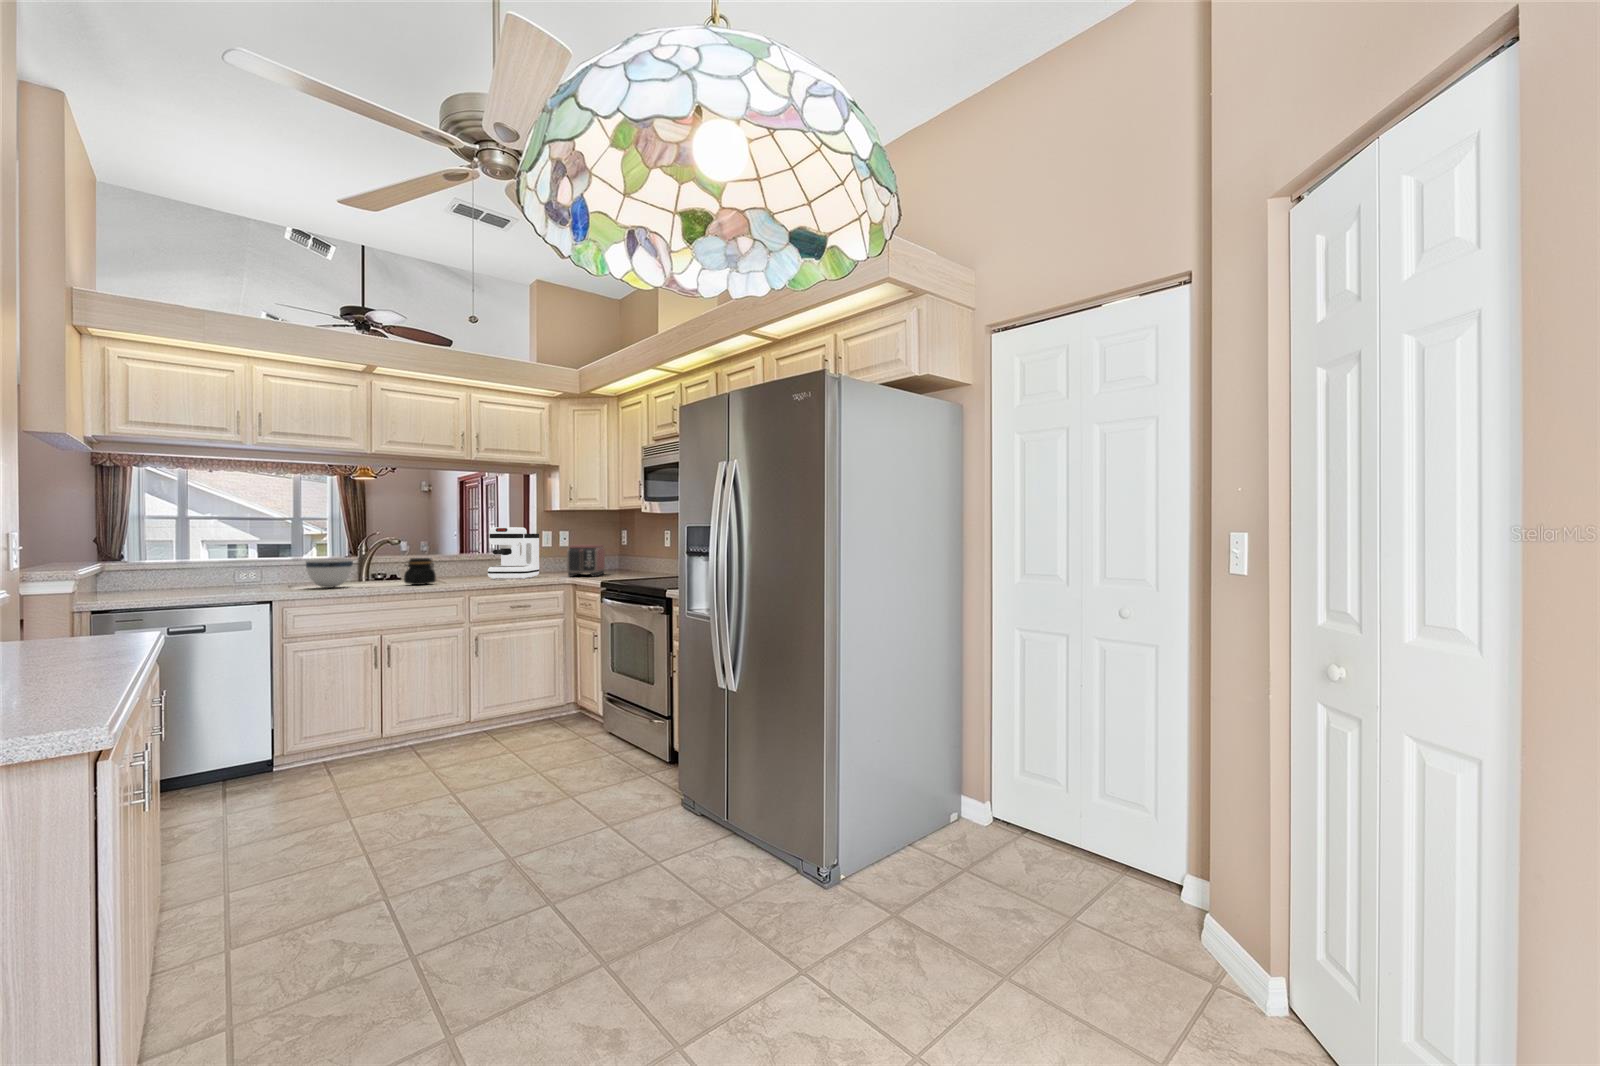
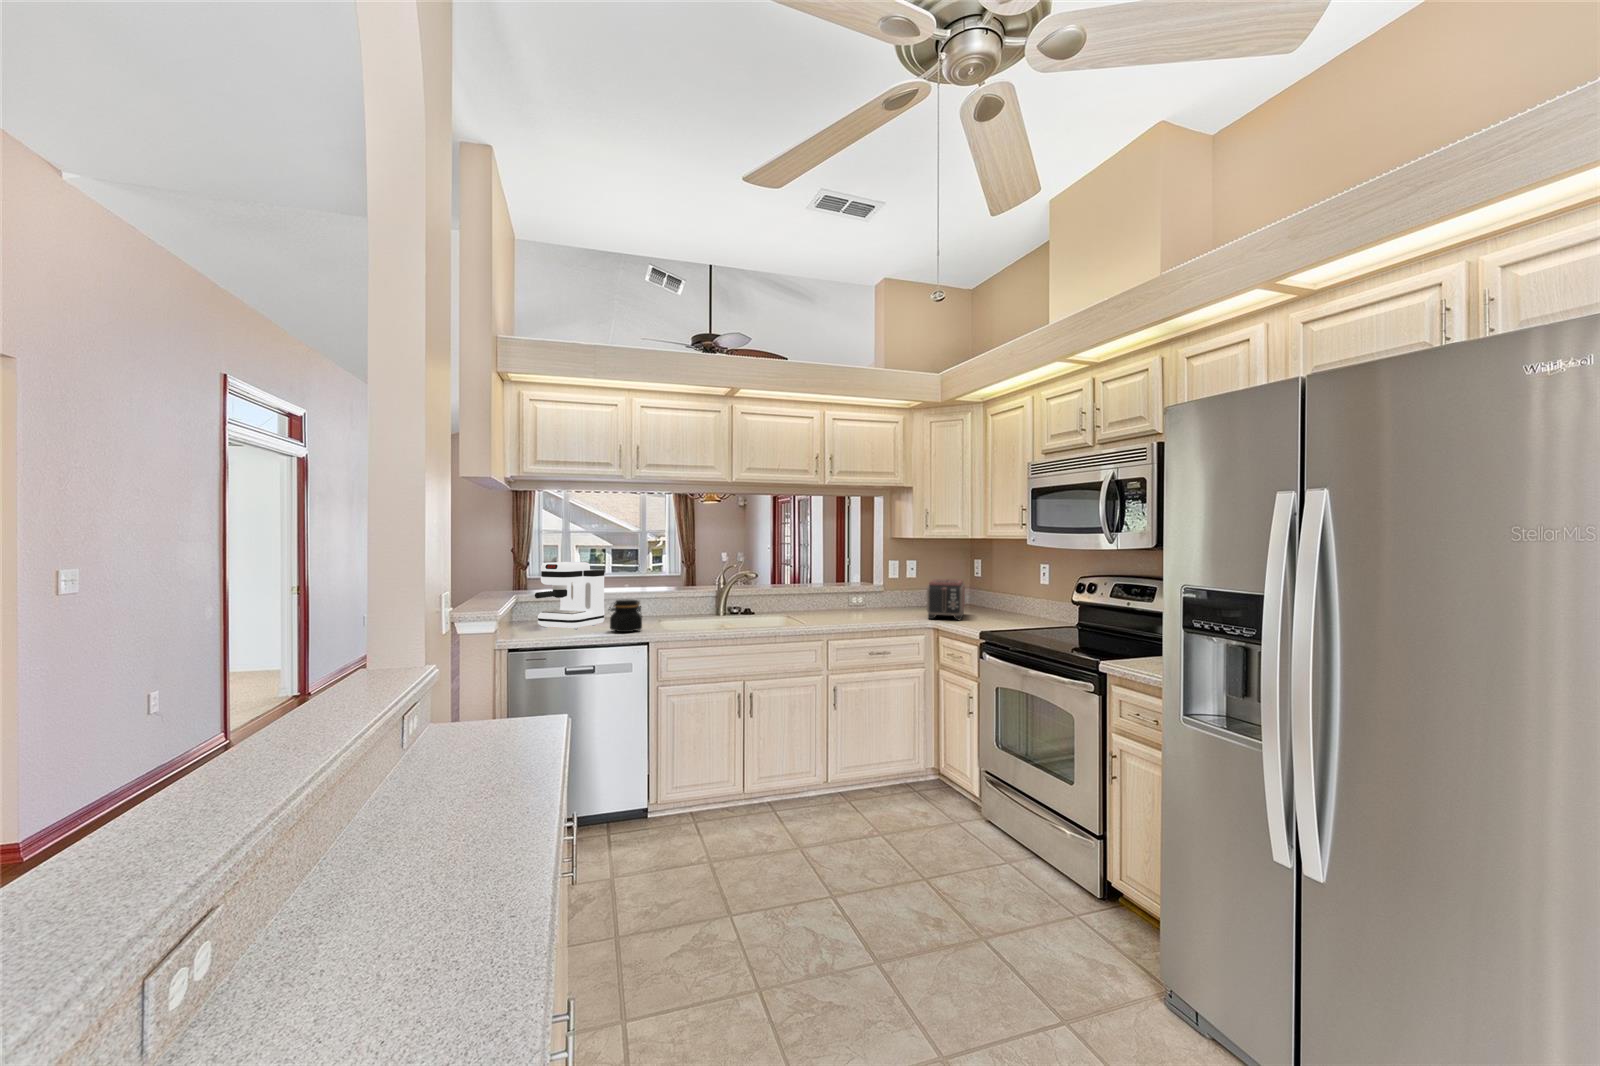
coffee maker: present [488,527,539,579] -> present [535,562,605,629]
jar: present [404,558,436,585] -> present [609,600,642,632]
bowl: present [306,559,353,588] -> none [675,595,717,626]

